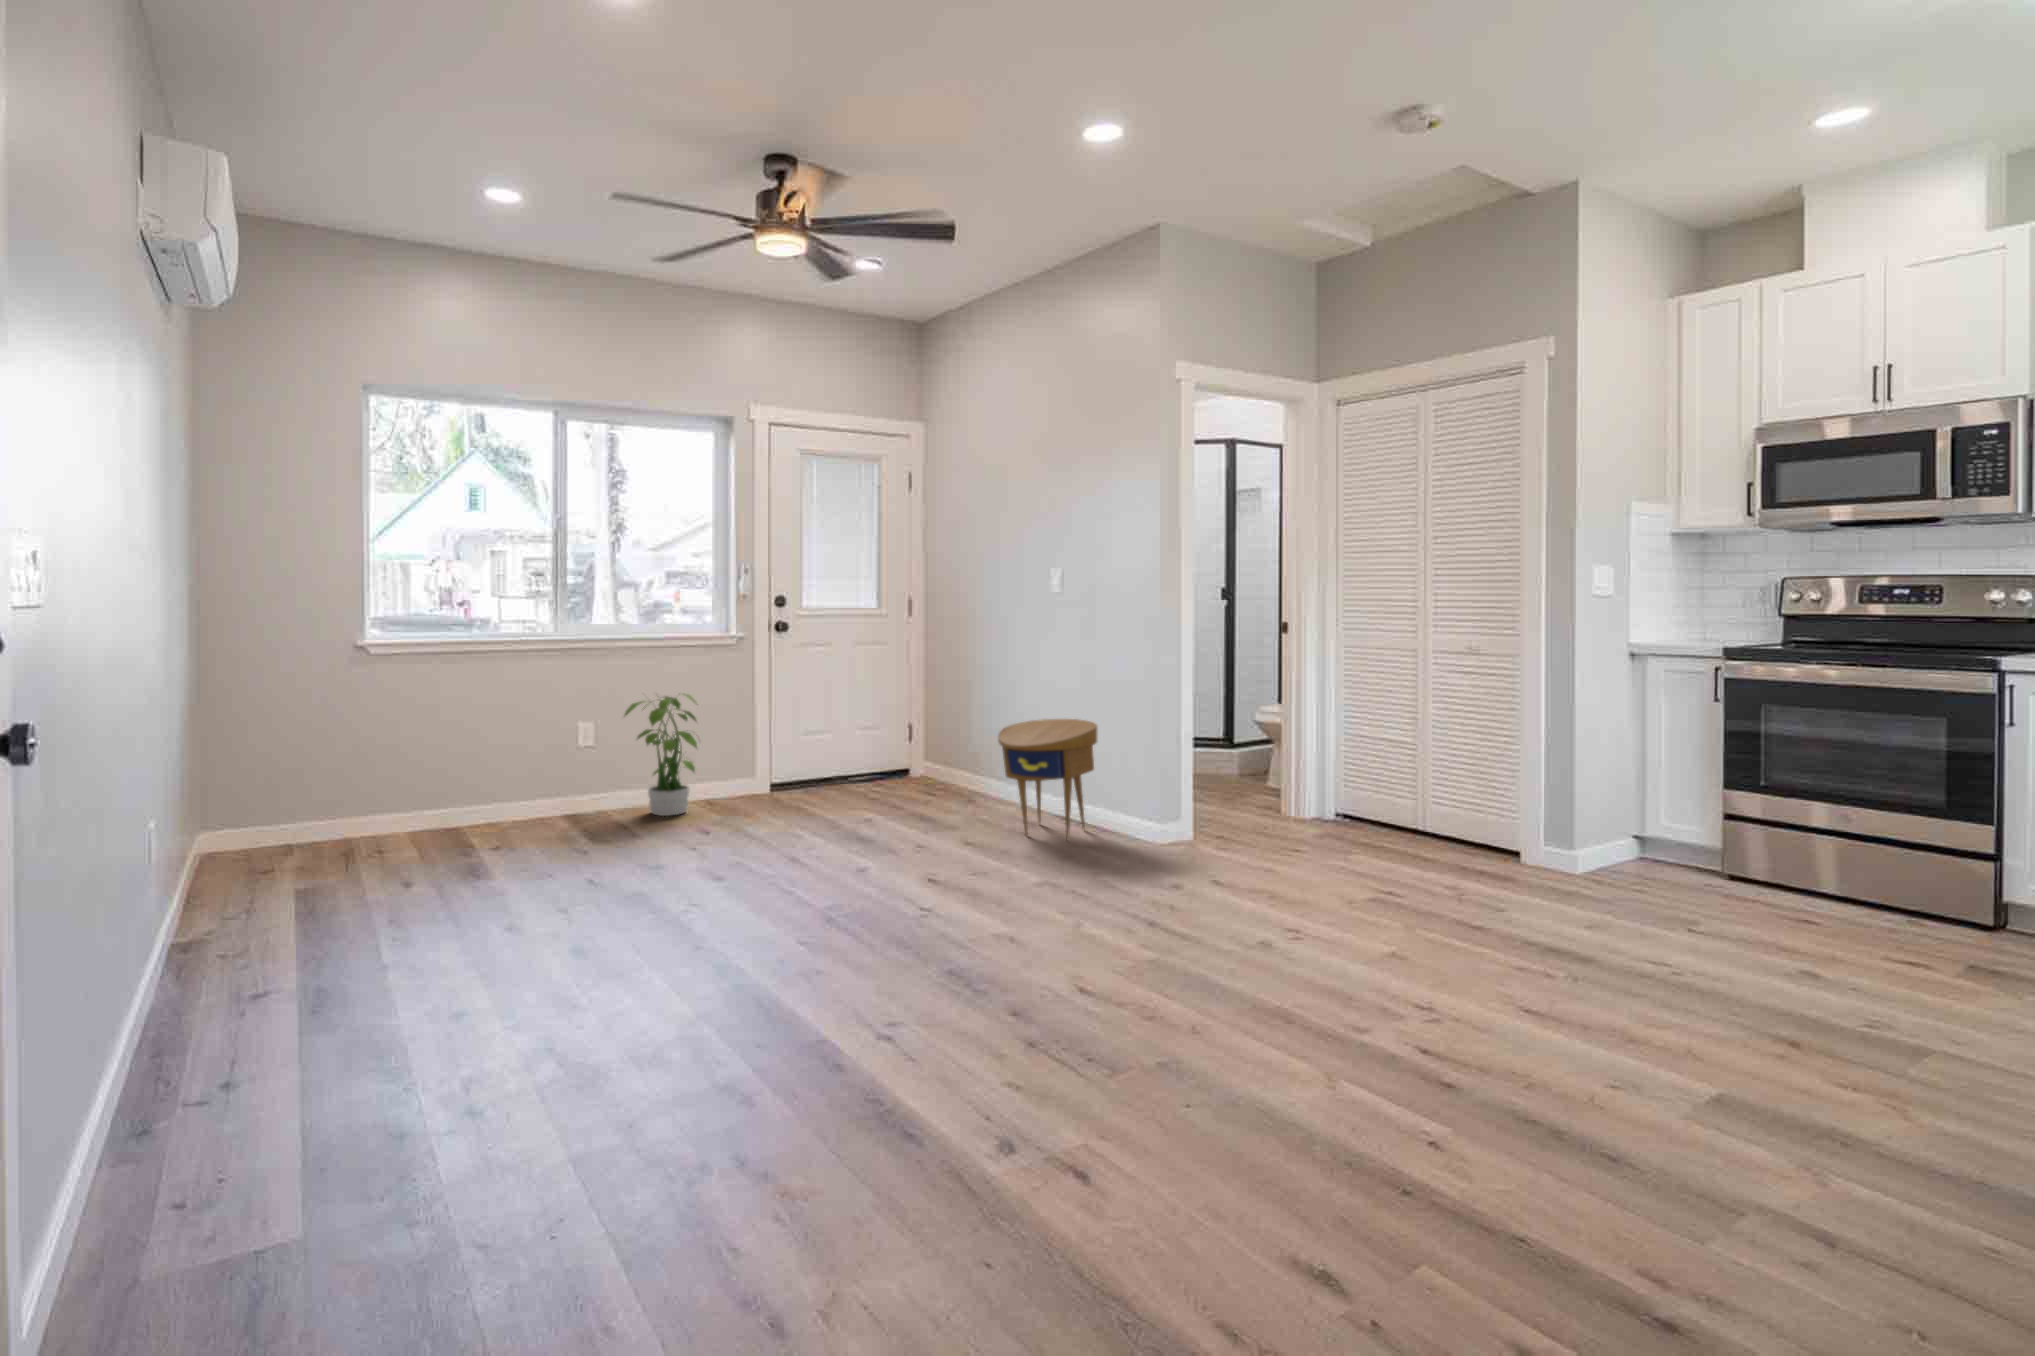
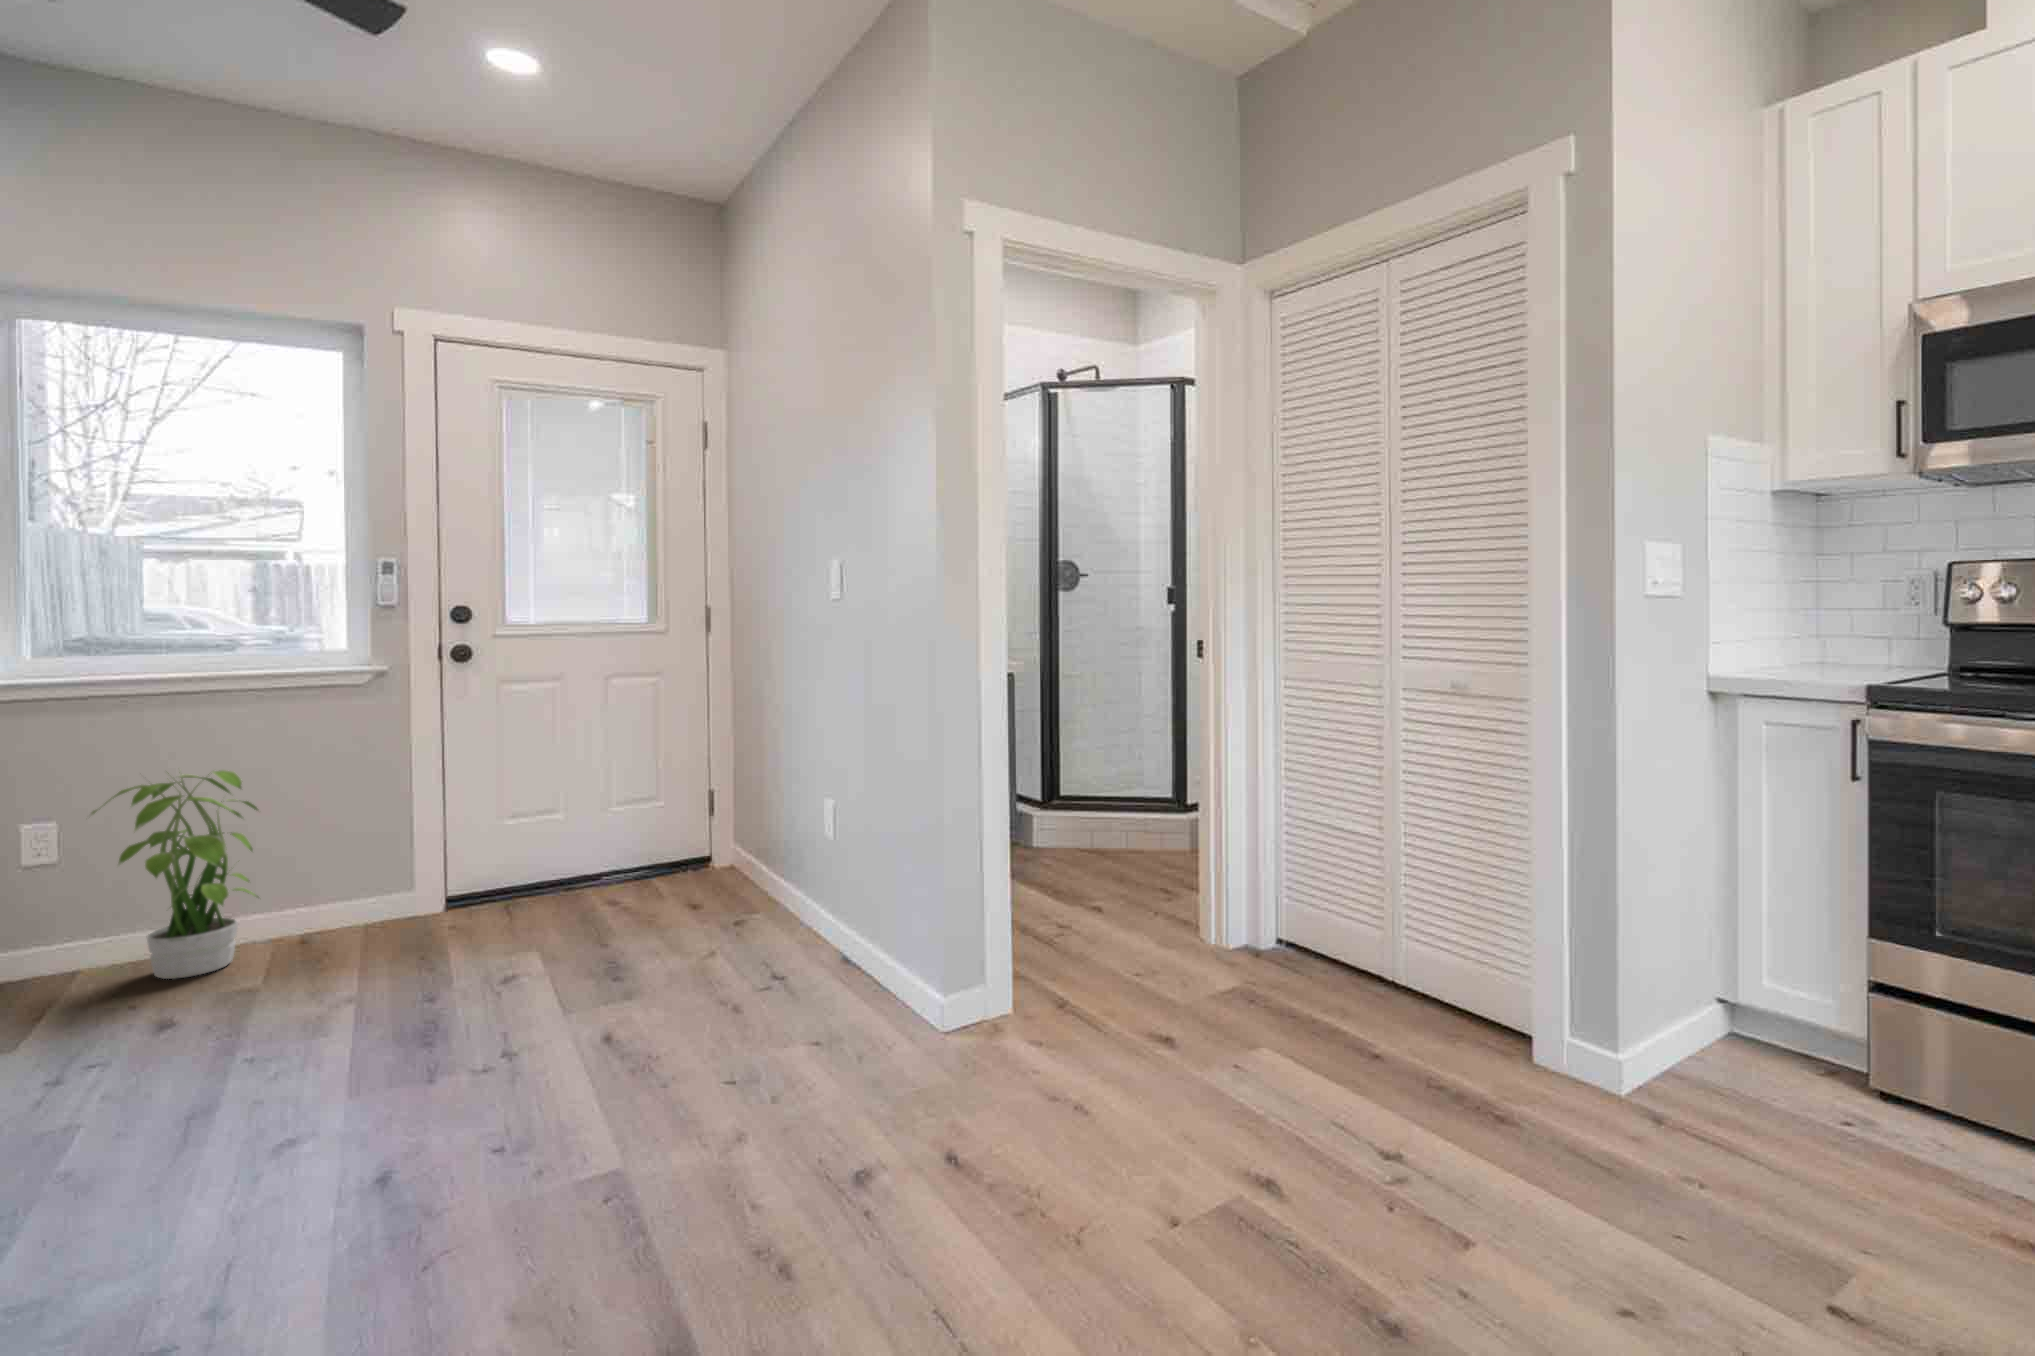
side table: present [998,719,1097,840] -> none [689,803,864,1028]

